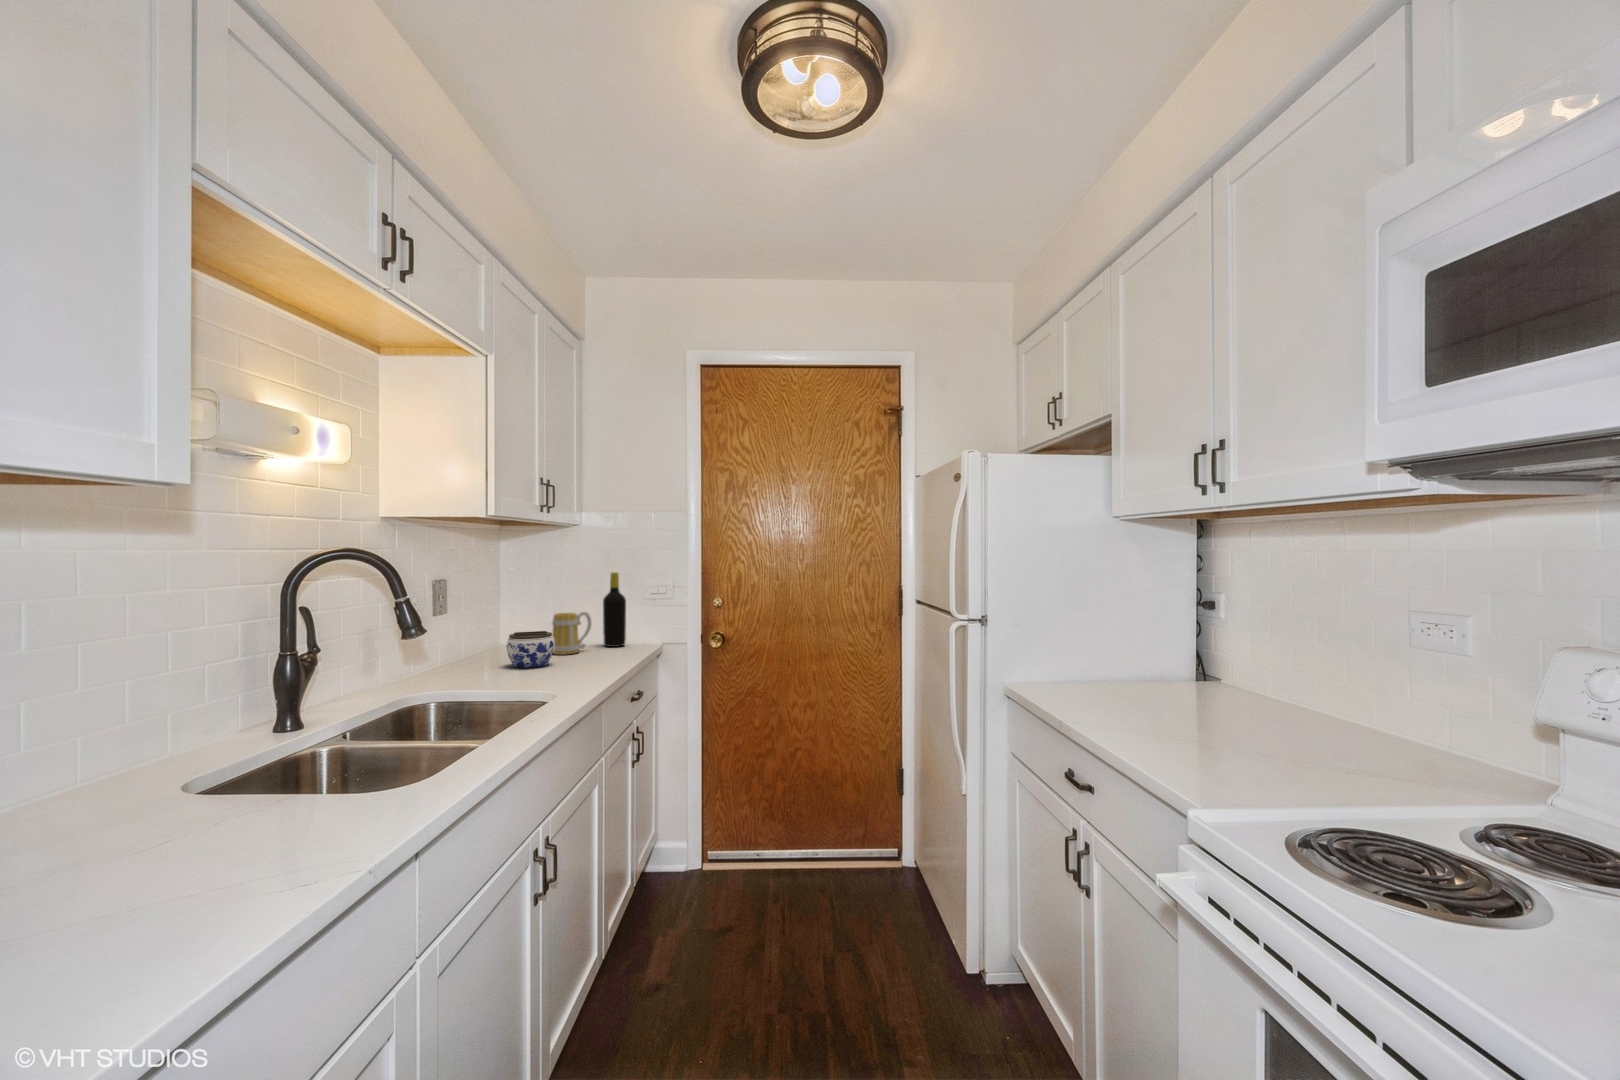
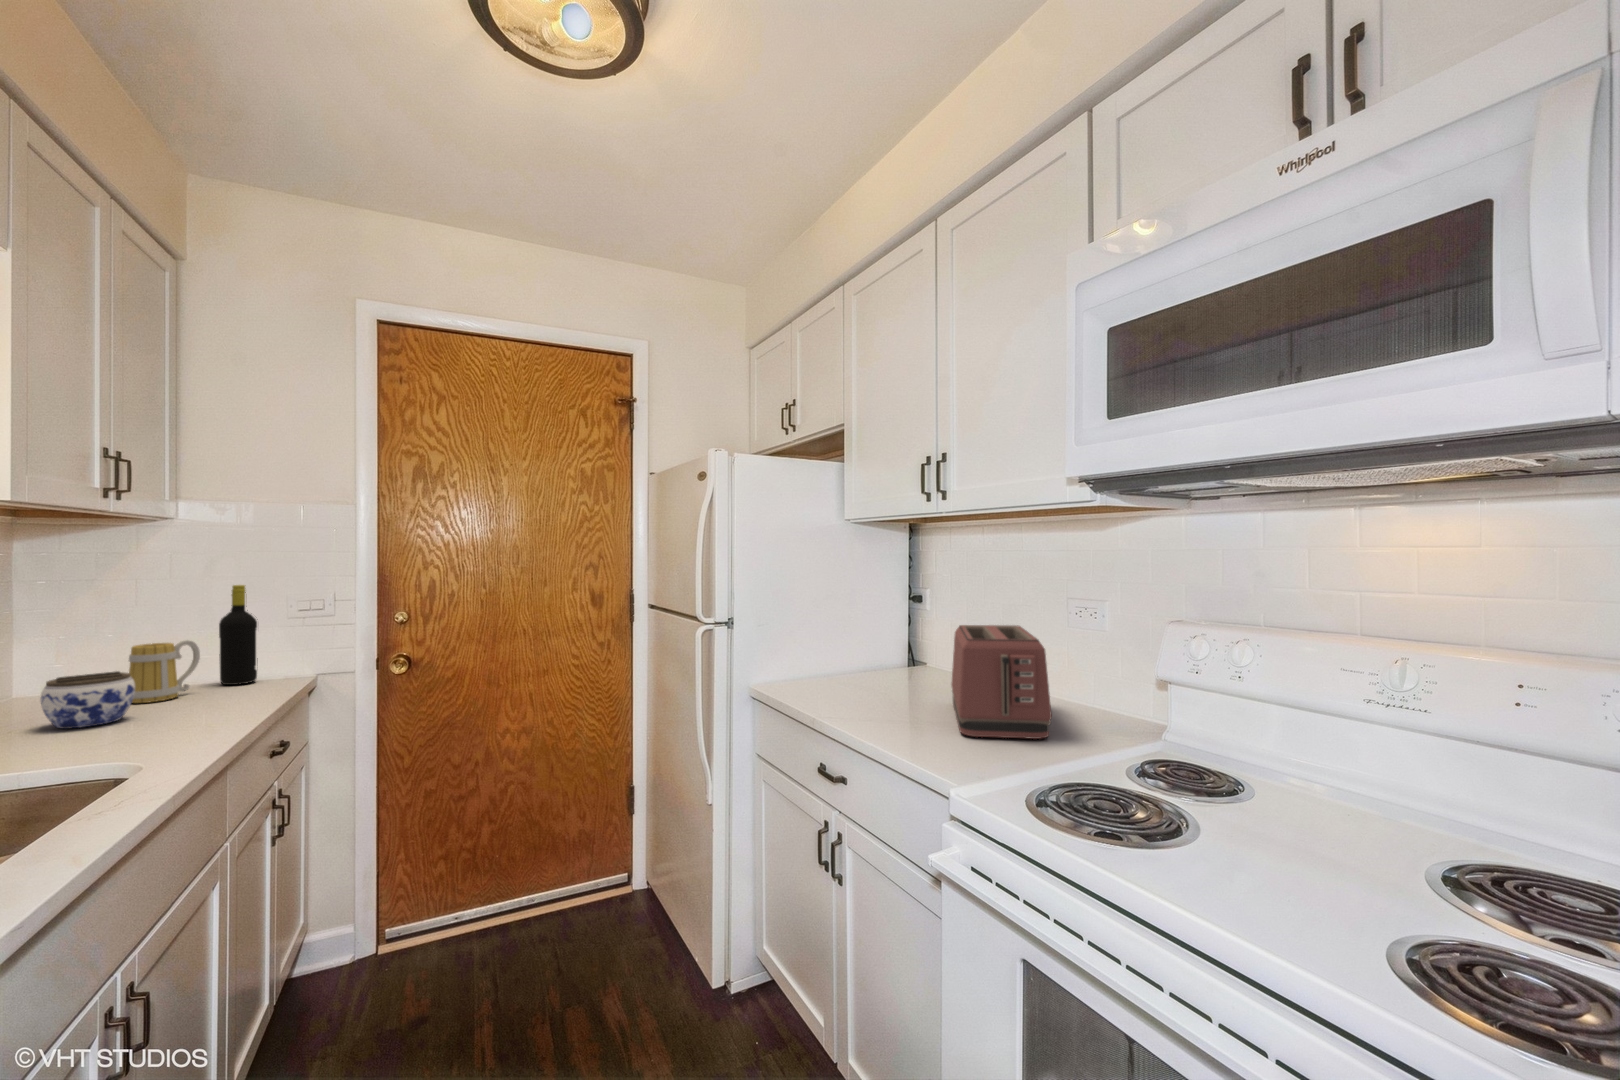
toaster: none [1226,637,1353,776] -> present [951,625,1052,739]

